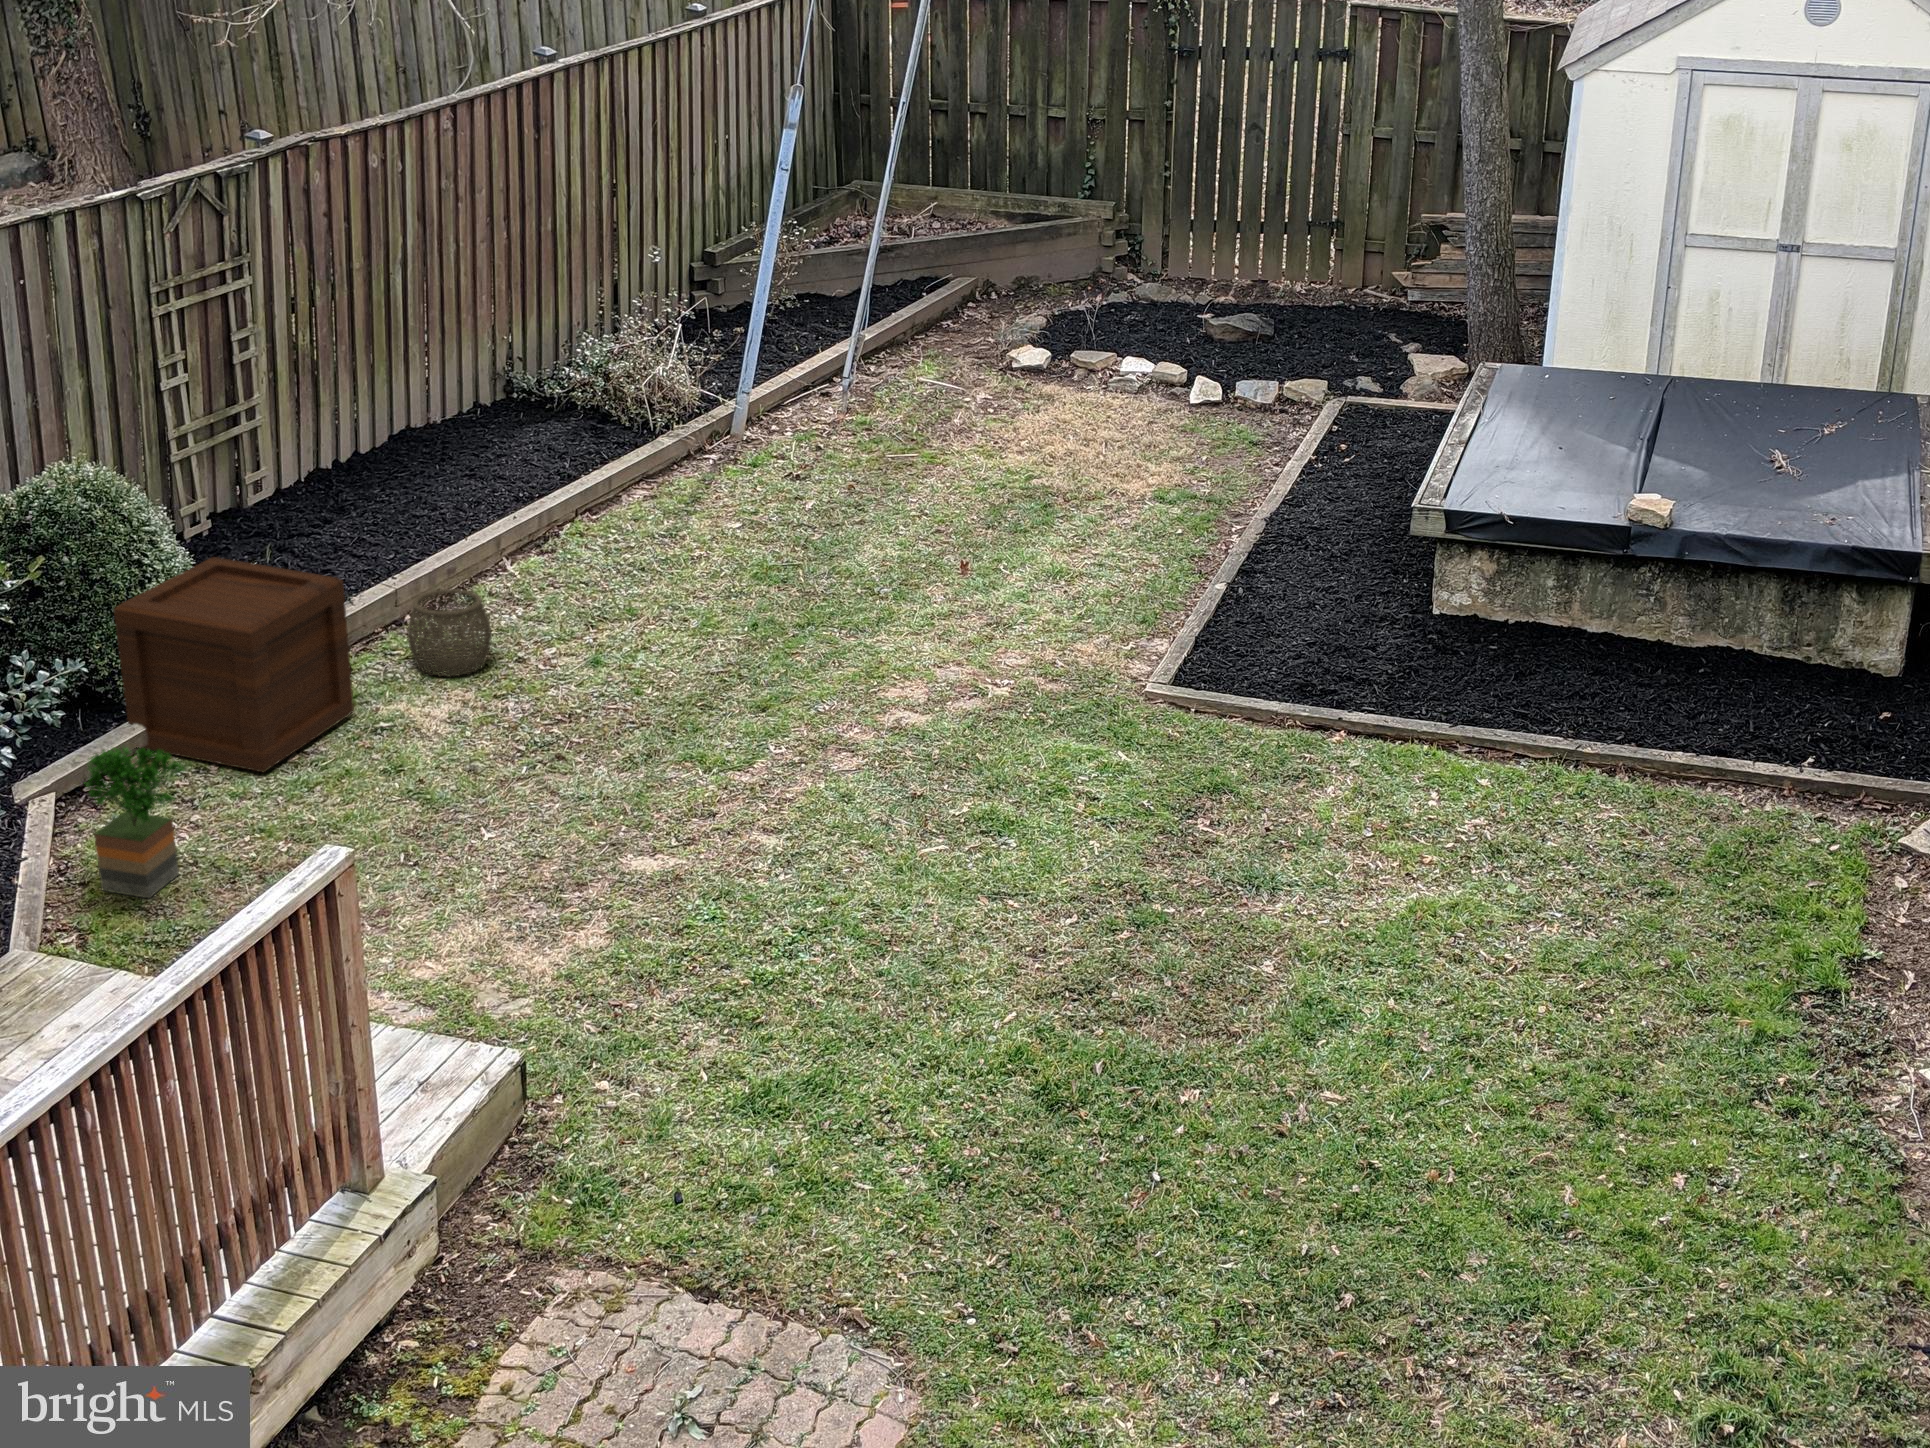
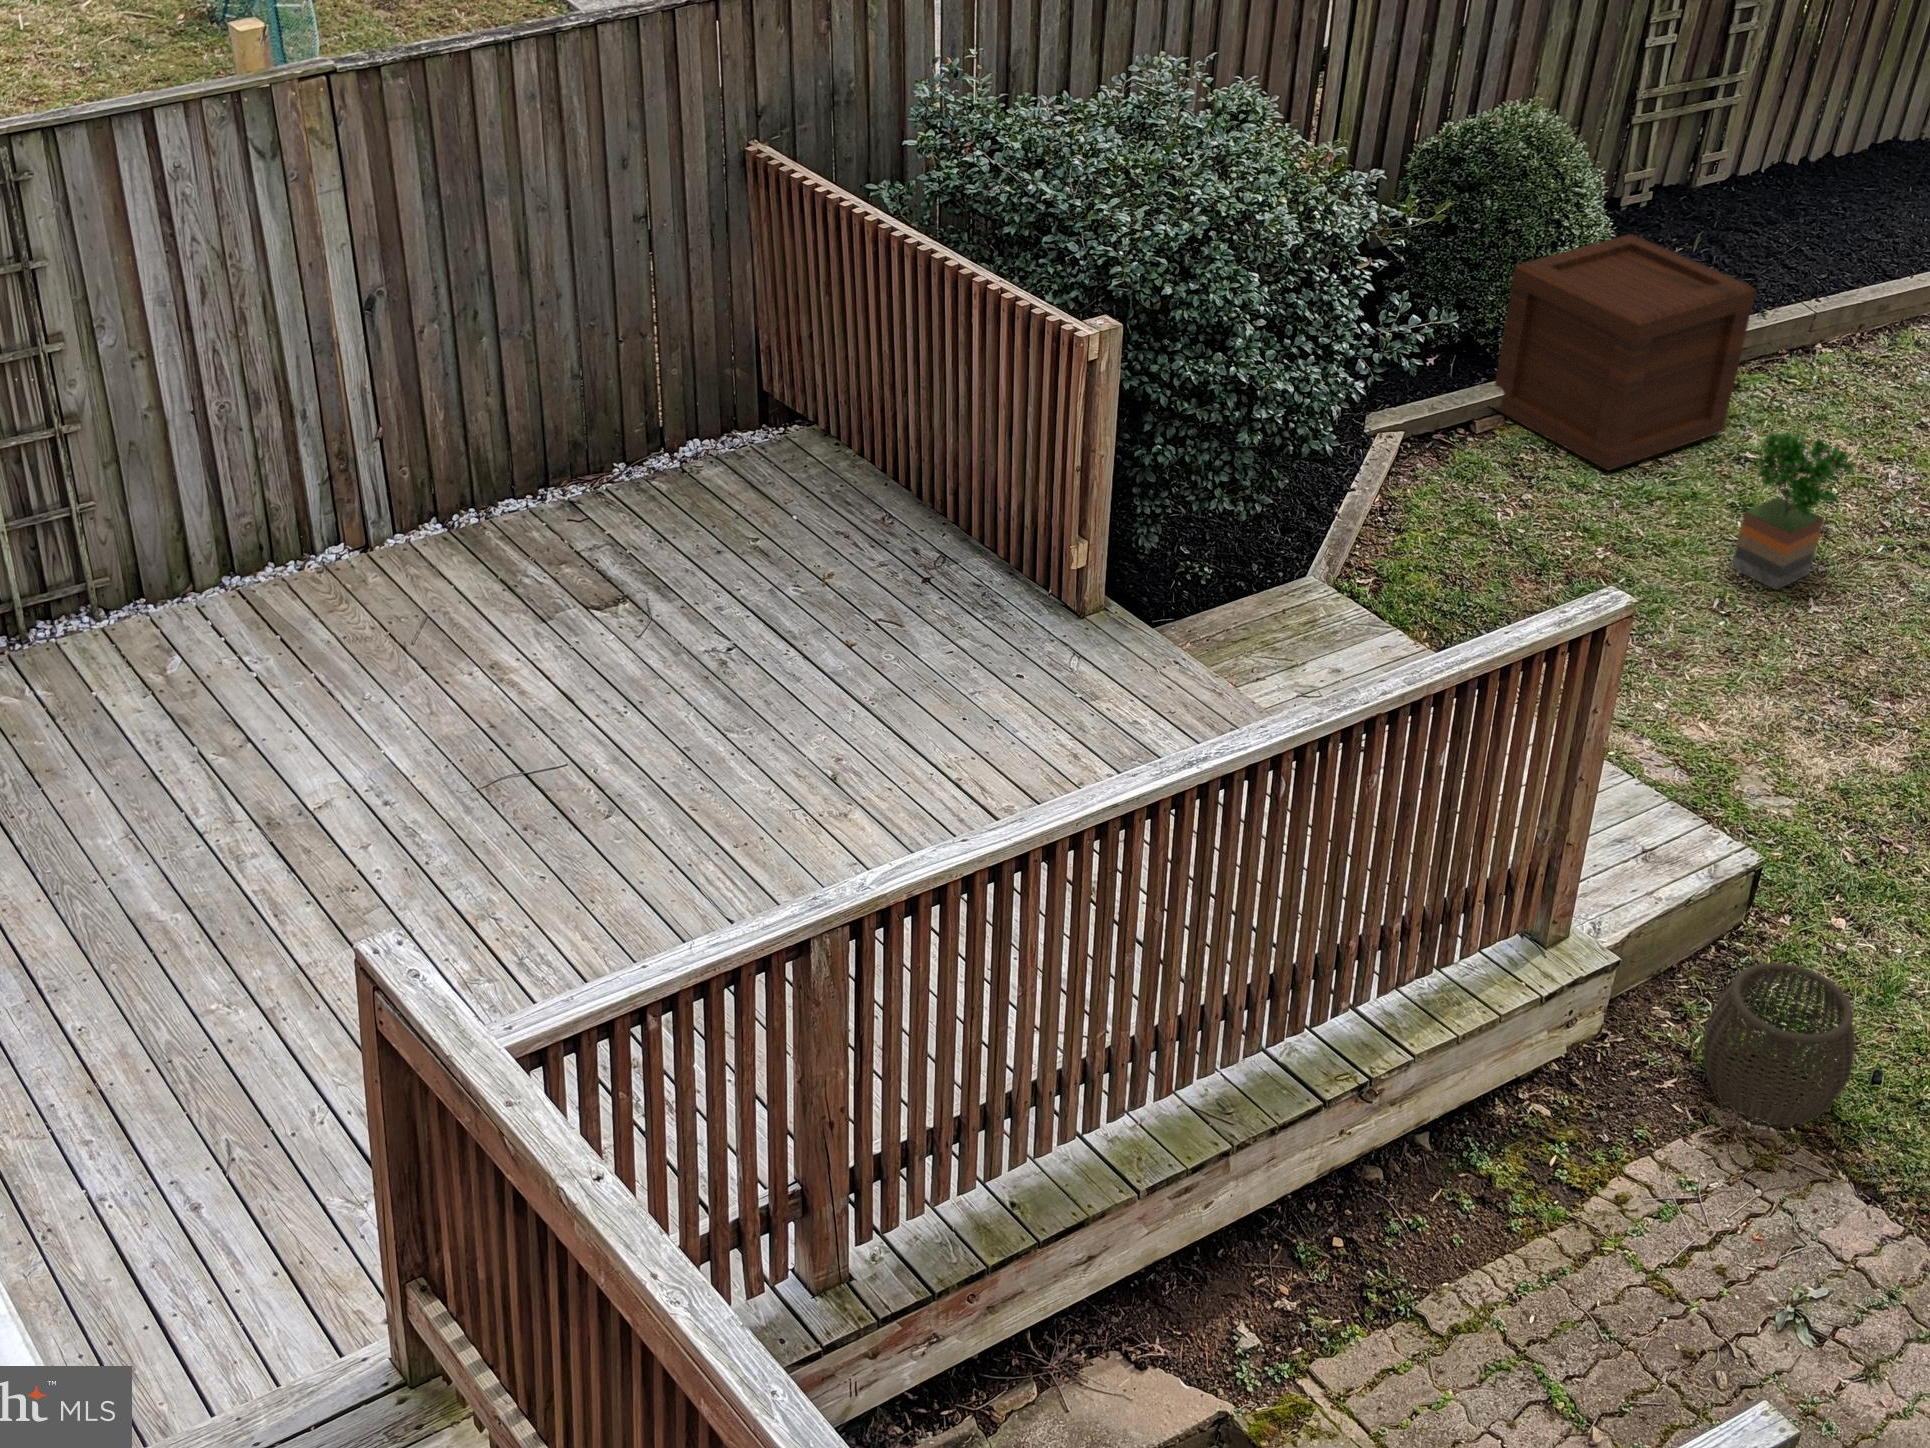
woven basket: present [407,589,491,676] -> present [1703,963,1856,1128]
potted tree: present [85,748,183,898] -> present [1732,432,1856,590]

